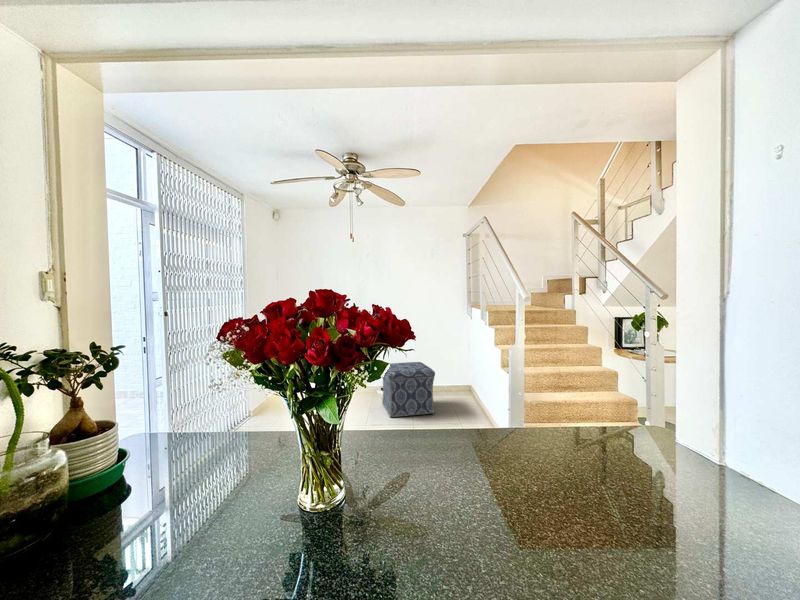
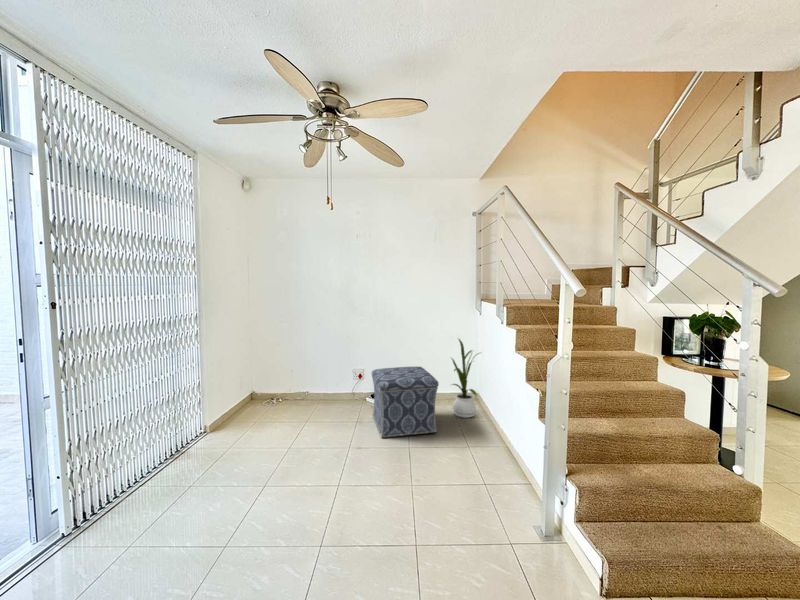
house plant: none [444,339,472,404] -> present [452,339,477,418]

